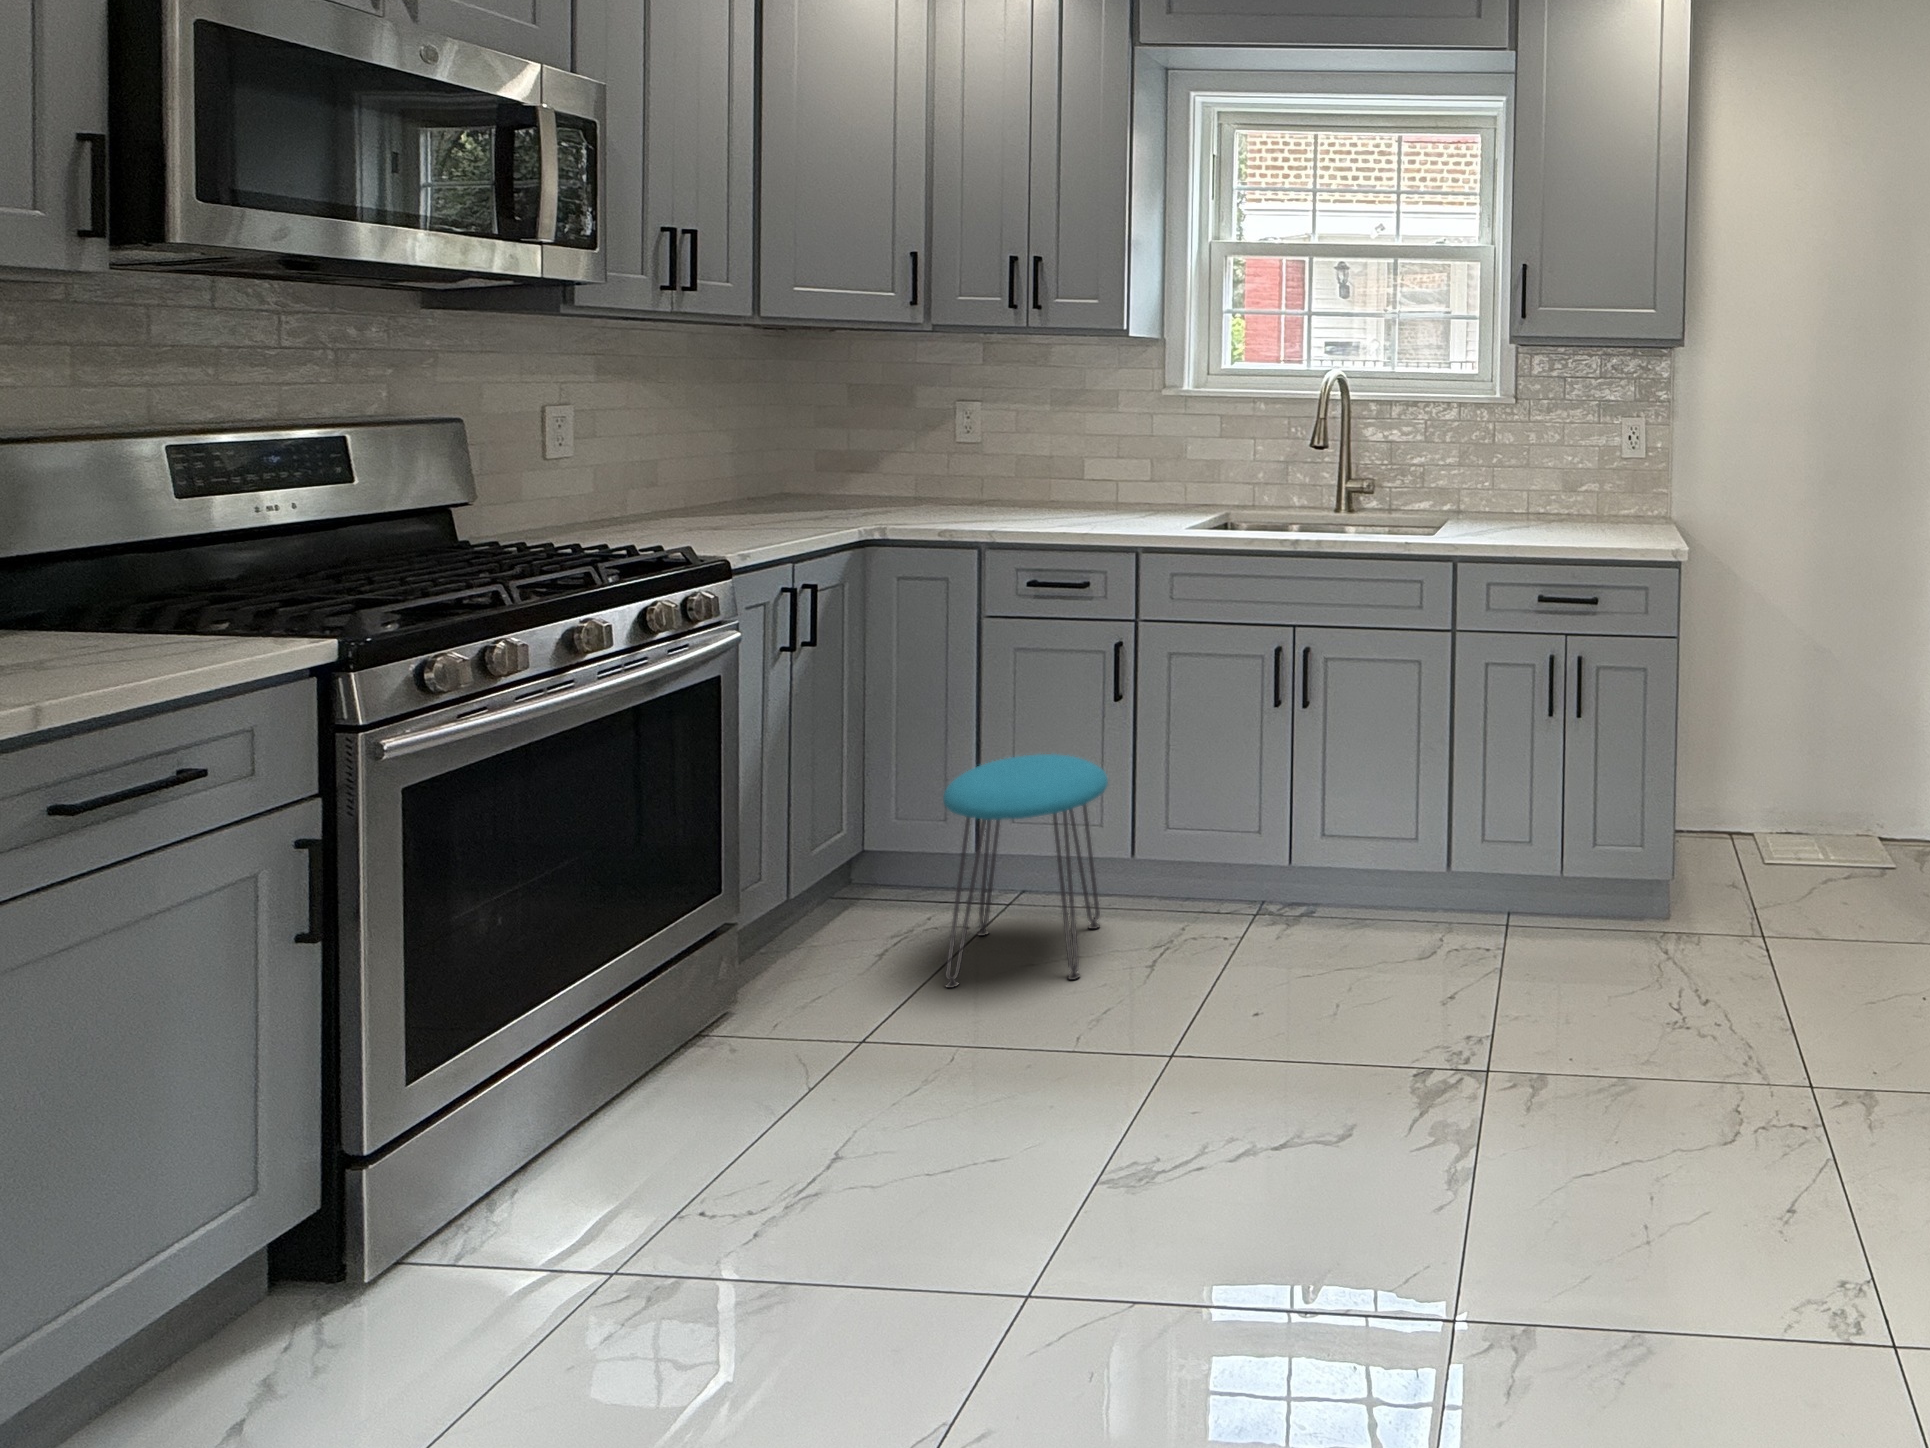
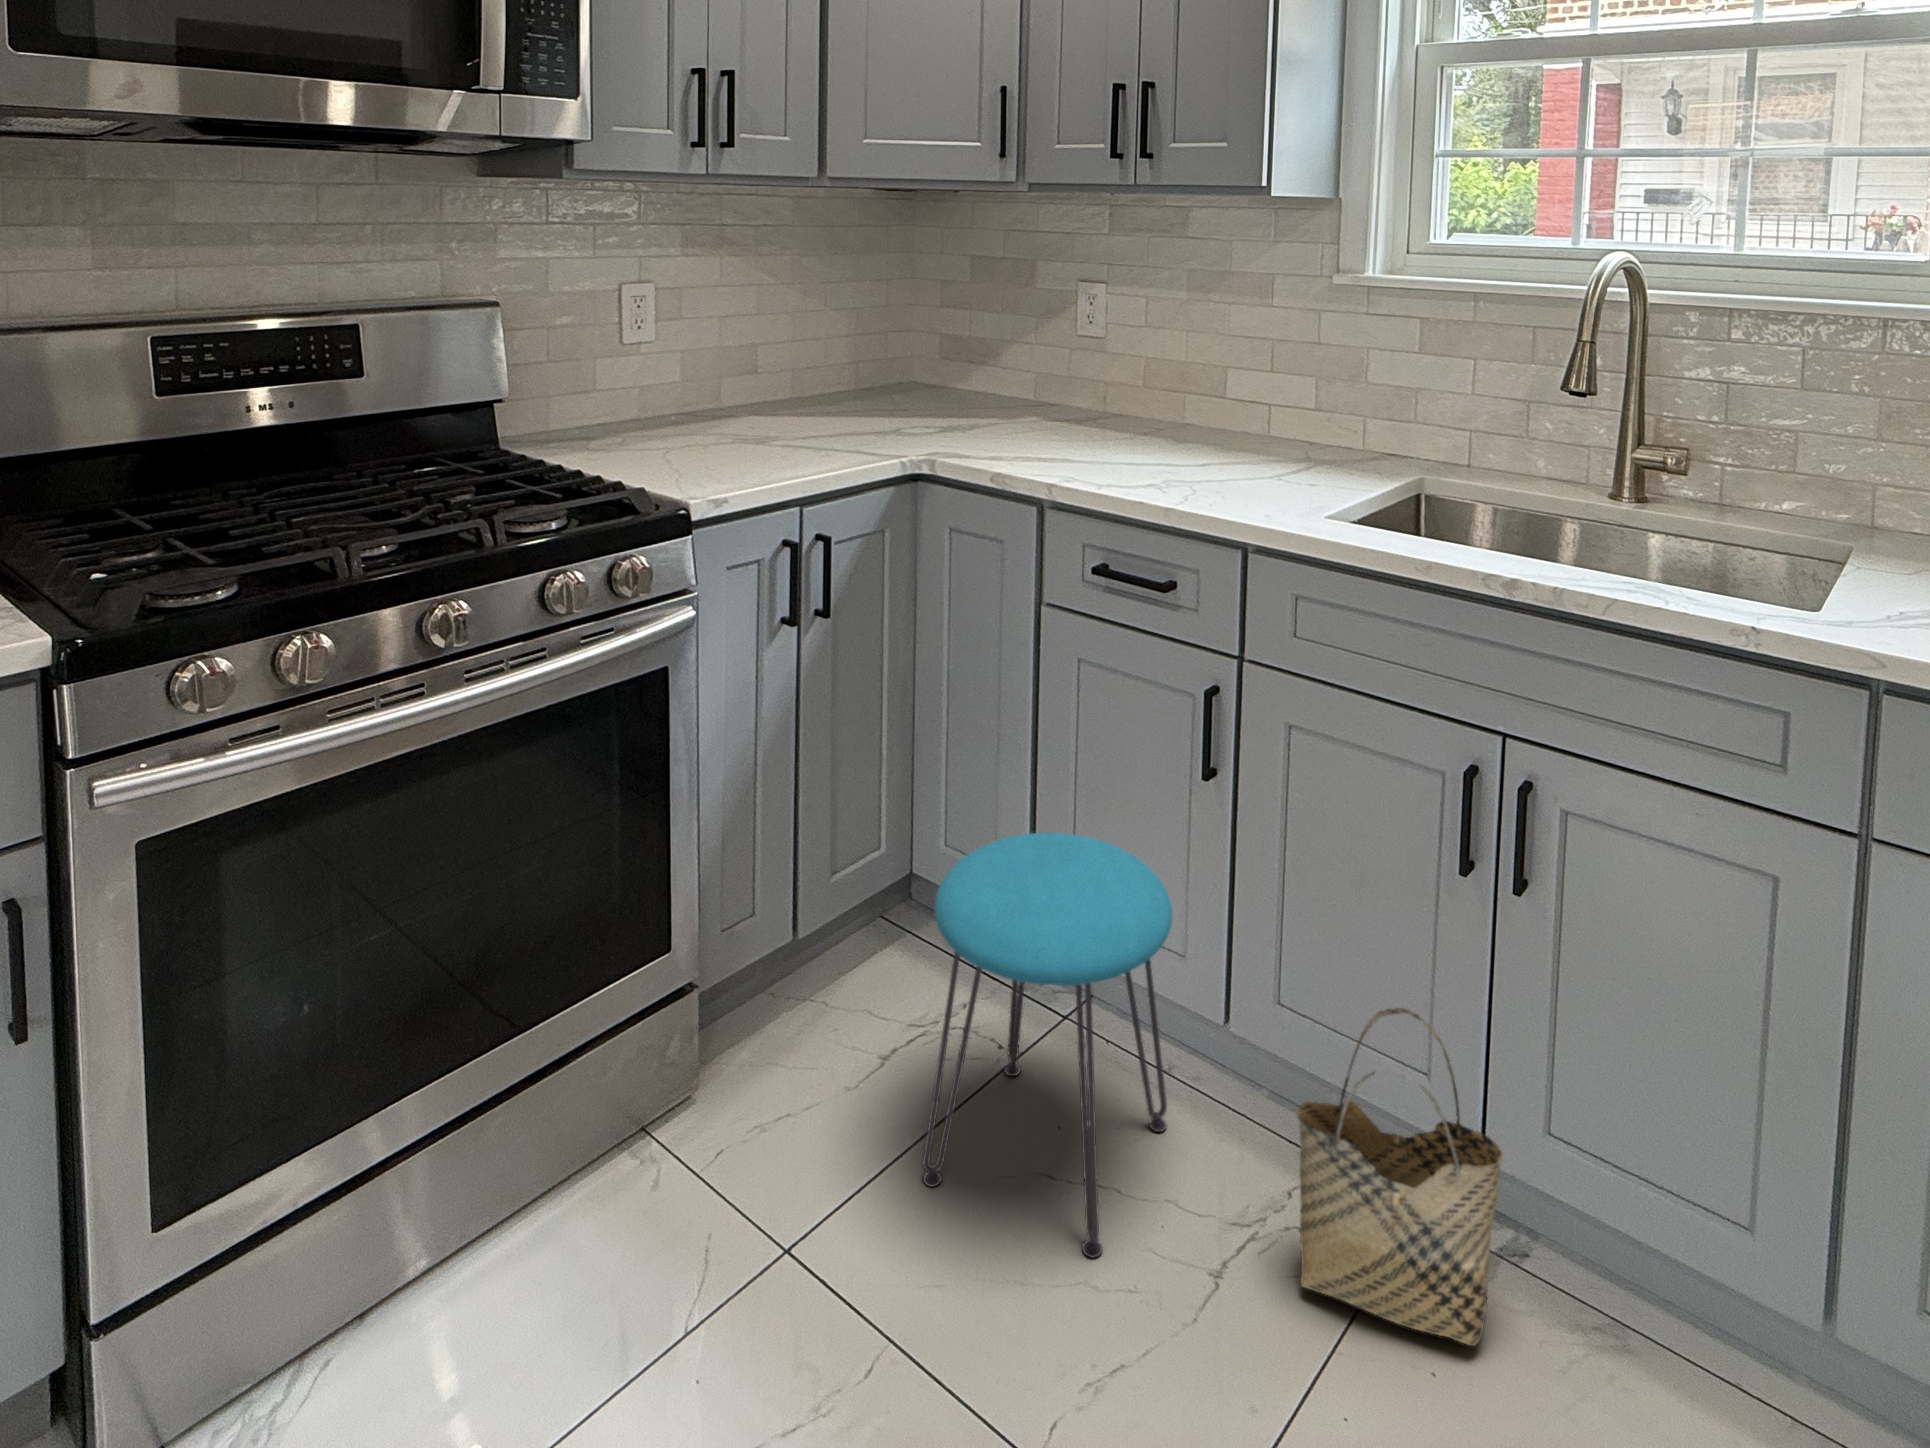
woven basket: none [1193,788,1304,950] -> present [1296,1008,1503,1346]

